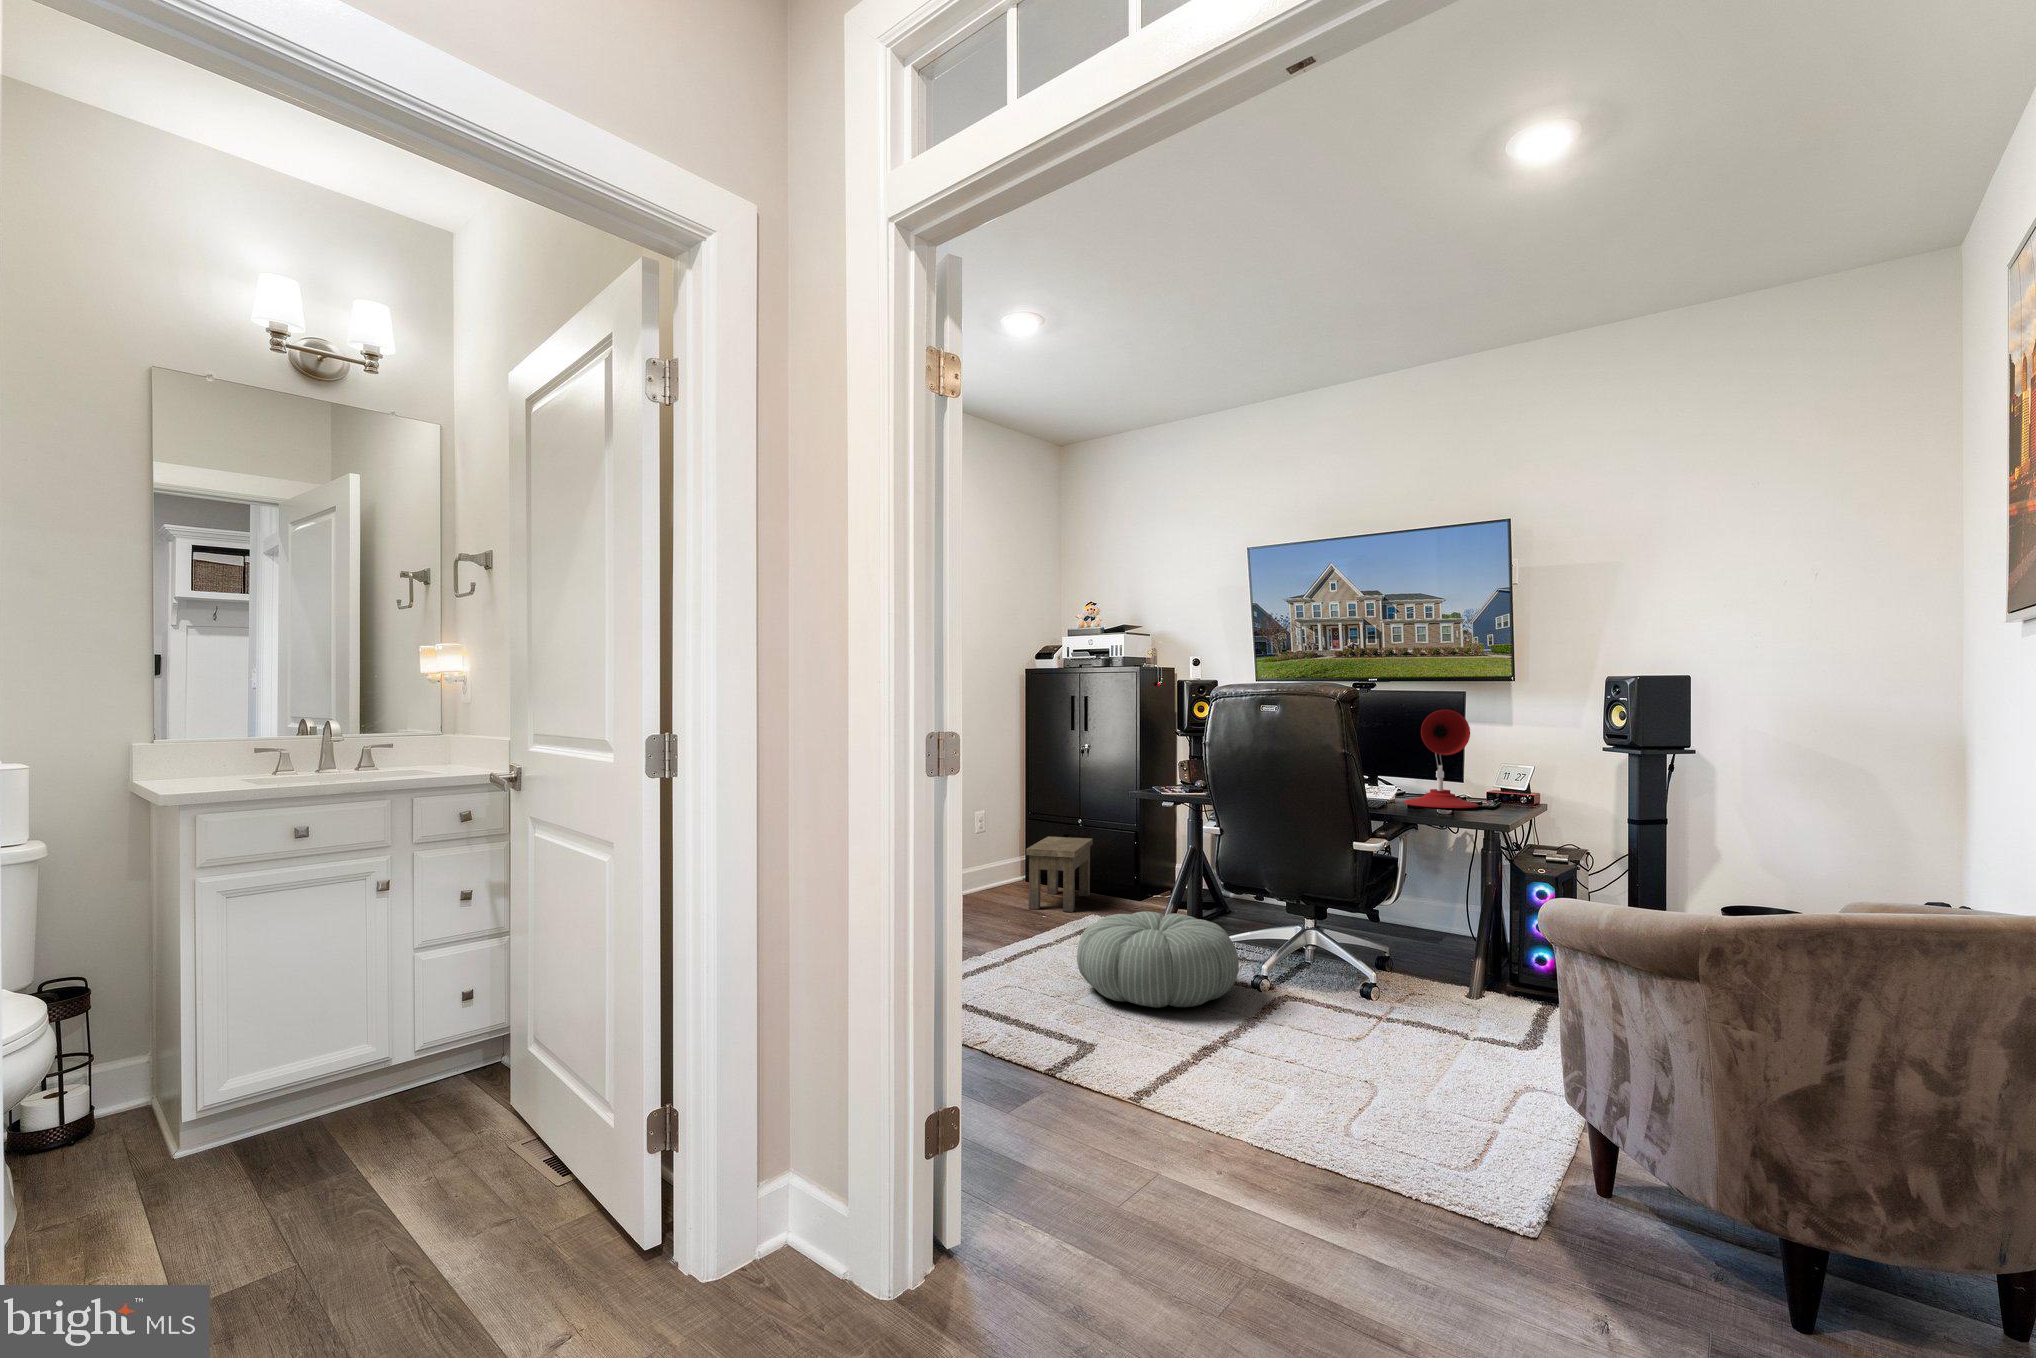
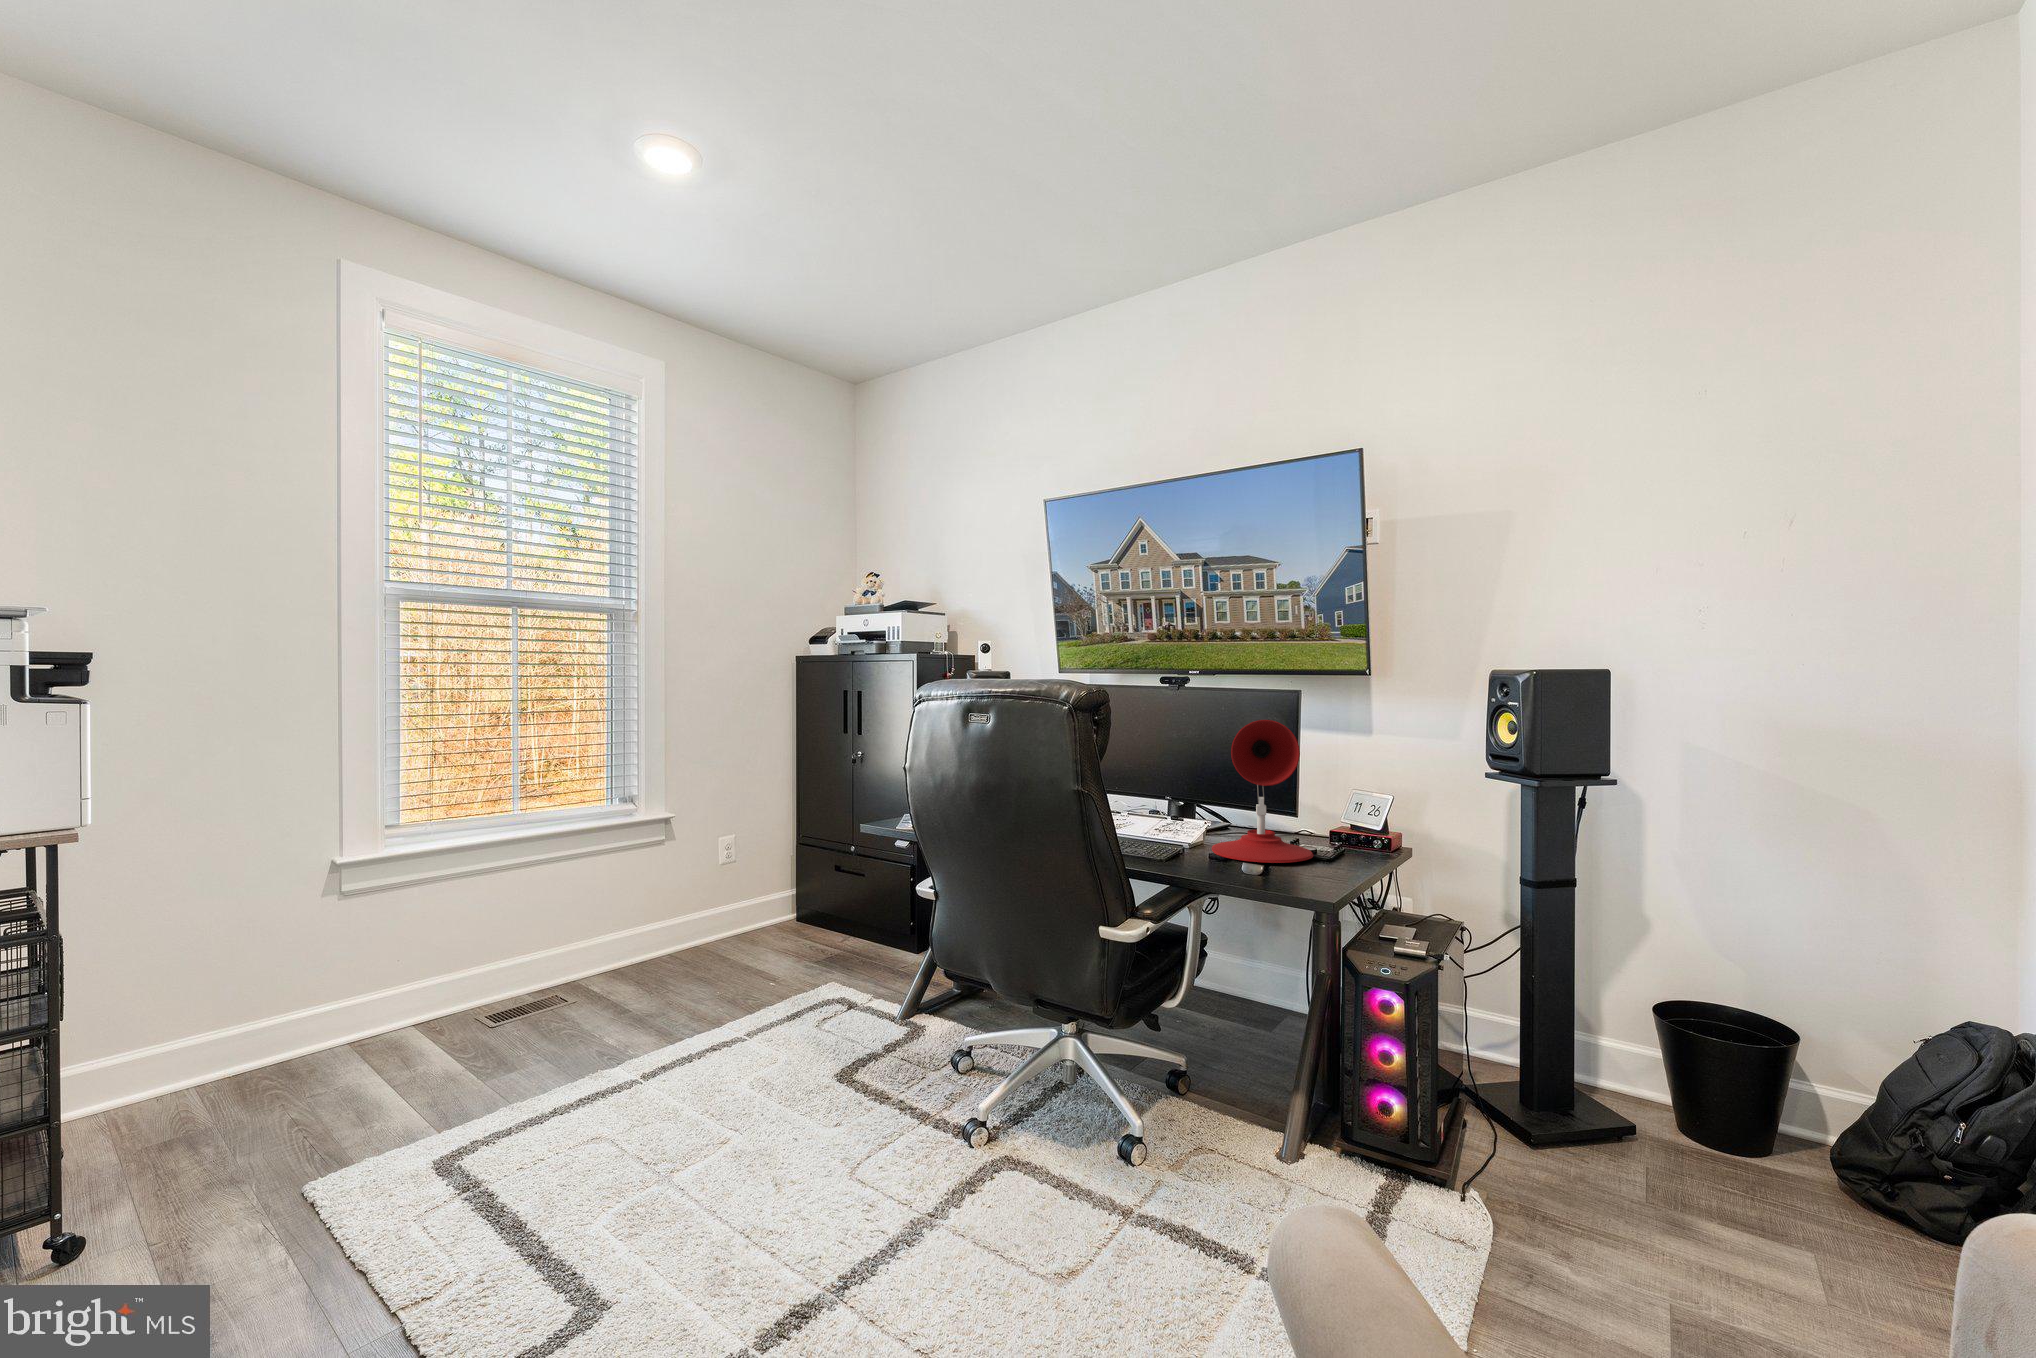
side table: present [1026,836,1093,912] -> none [751,867,859,976]
pouf: present [1077,911,1239,1008] -> none [683,1027,935,1224]

